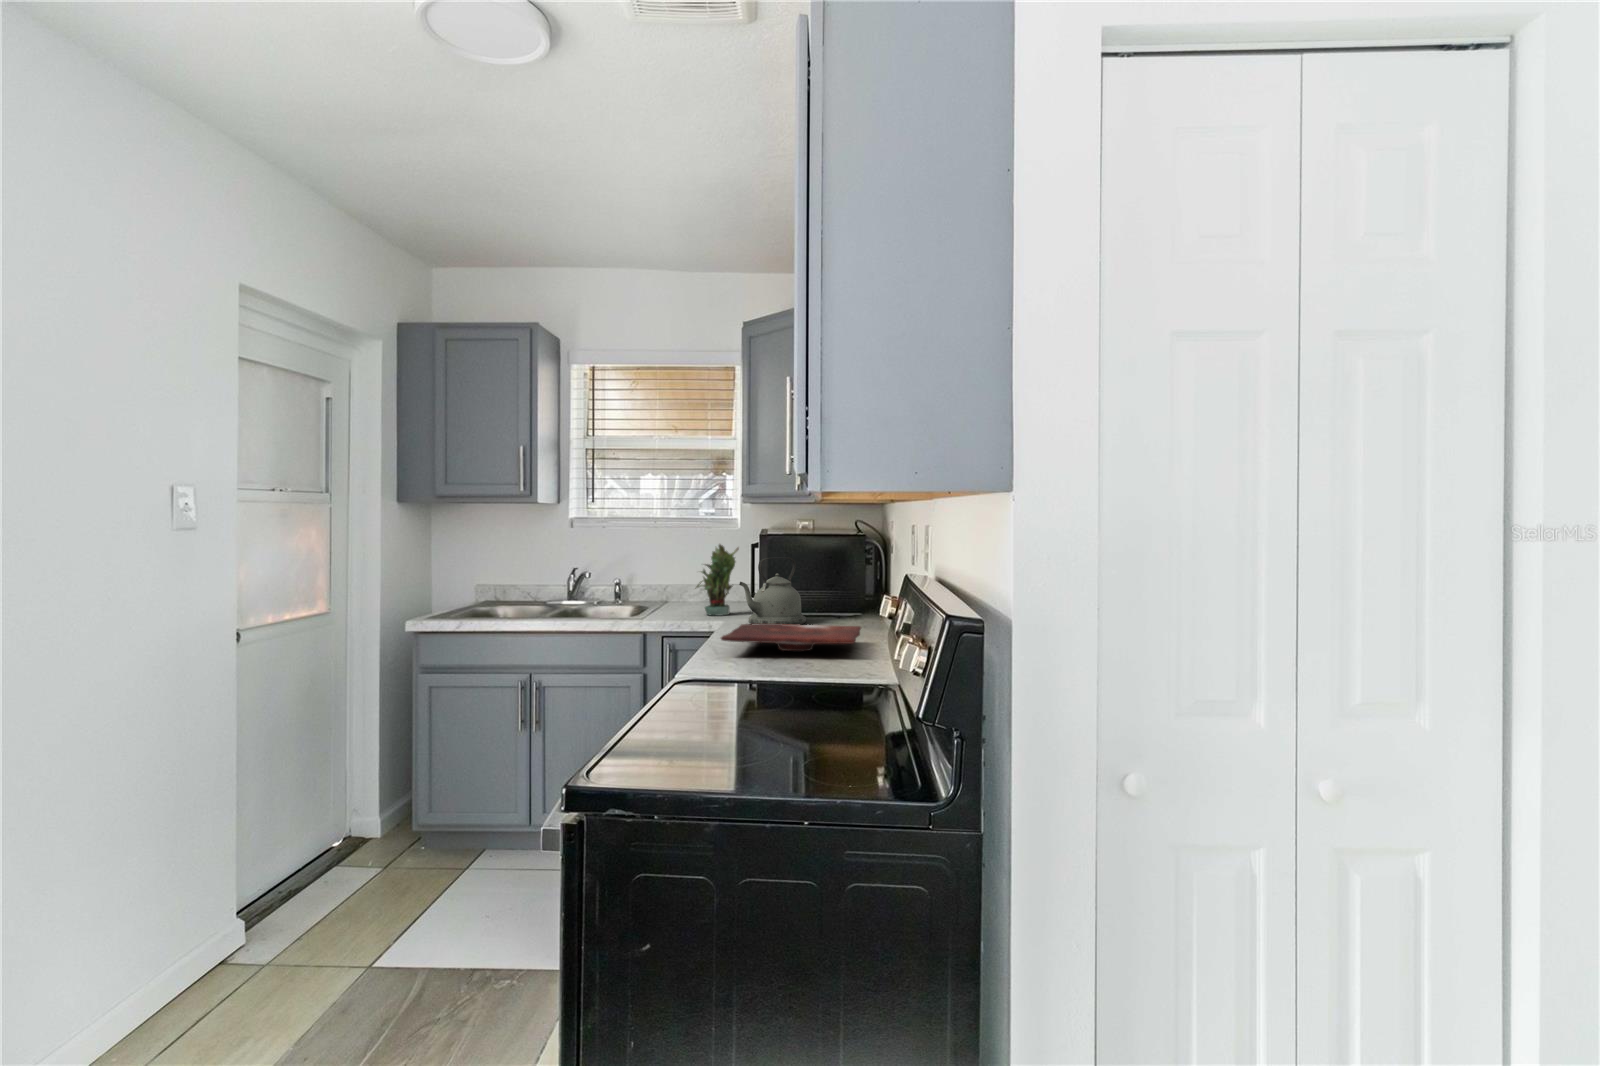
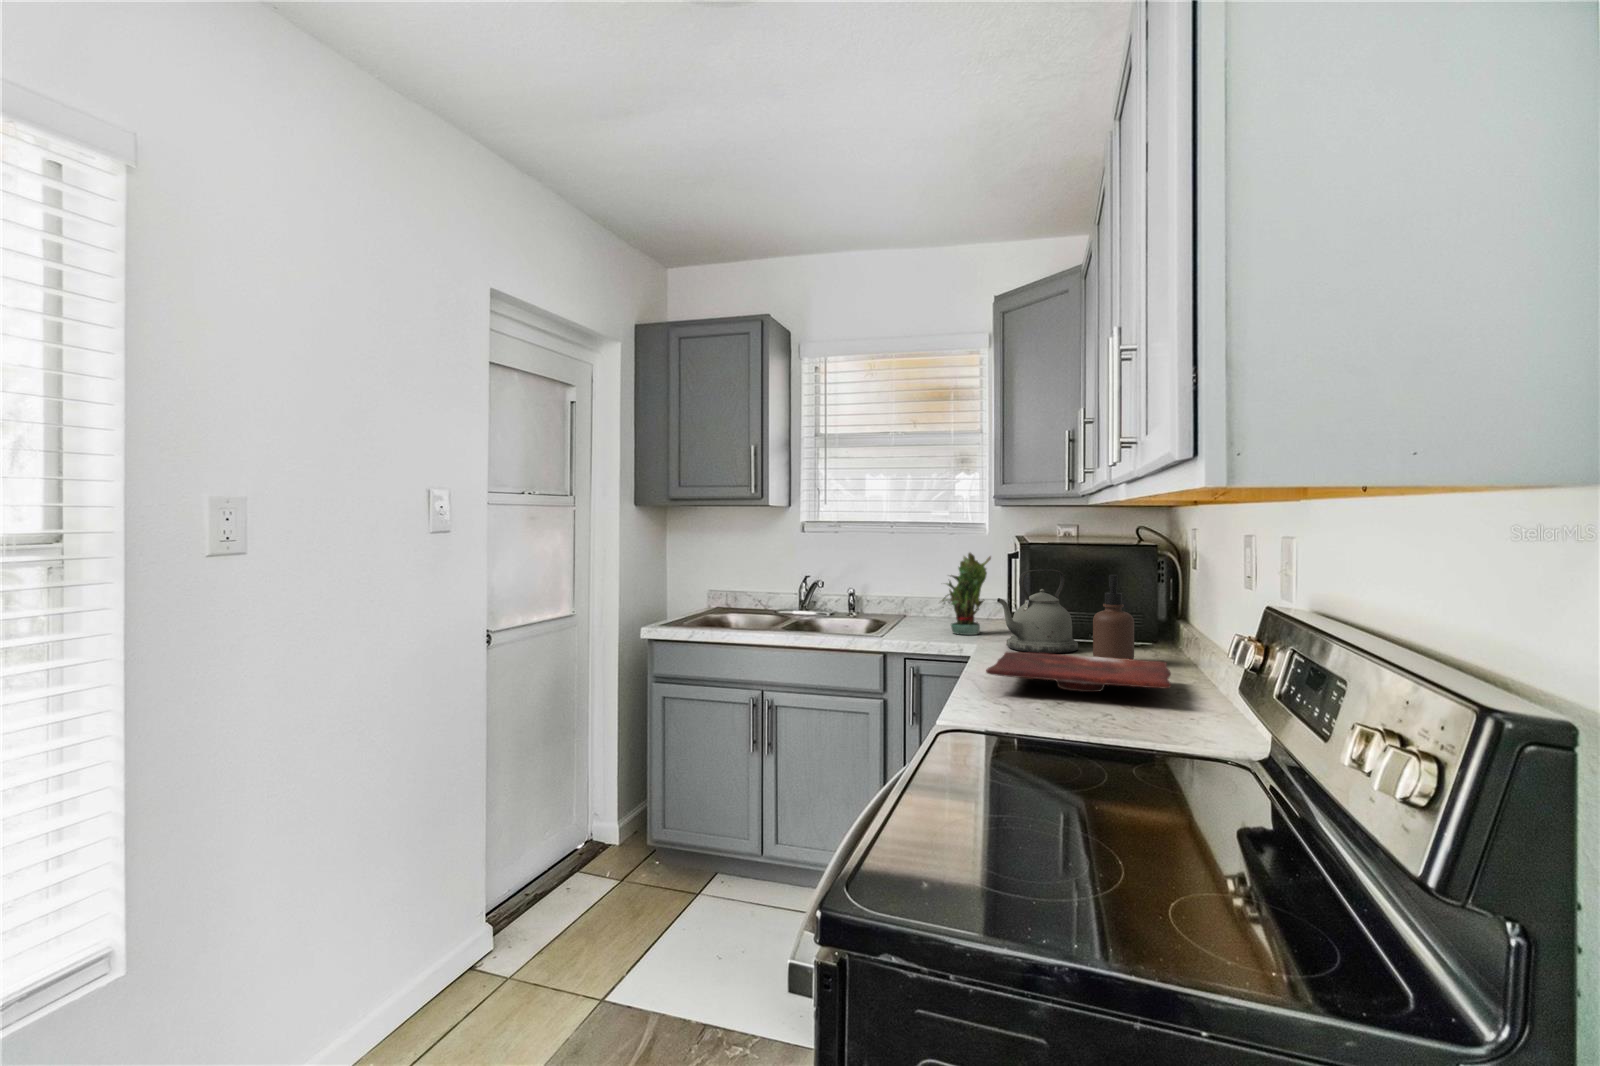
soap dispenser: none [813,560,844,632] -> present [1093,575,1134,660]

